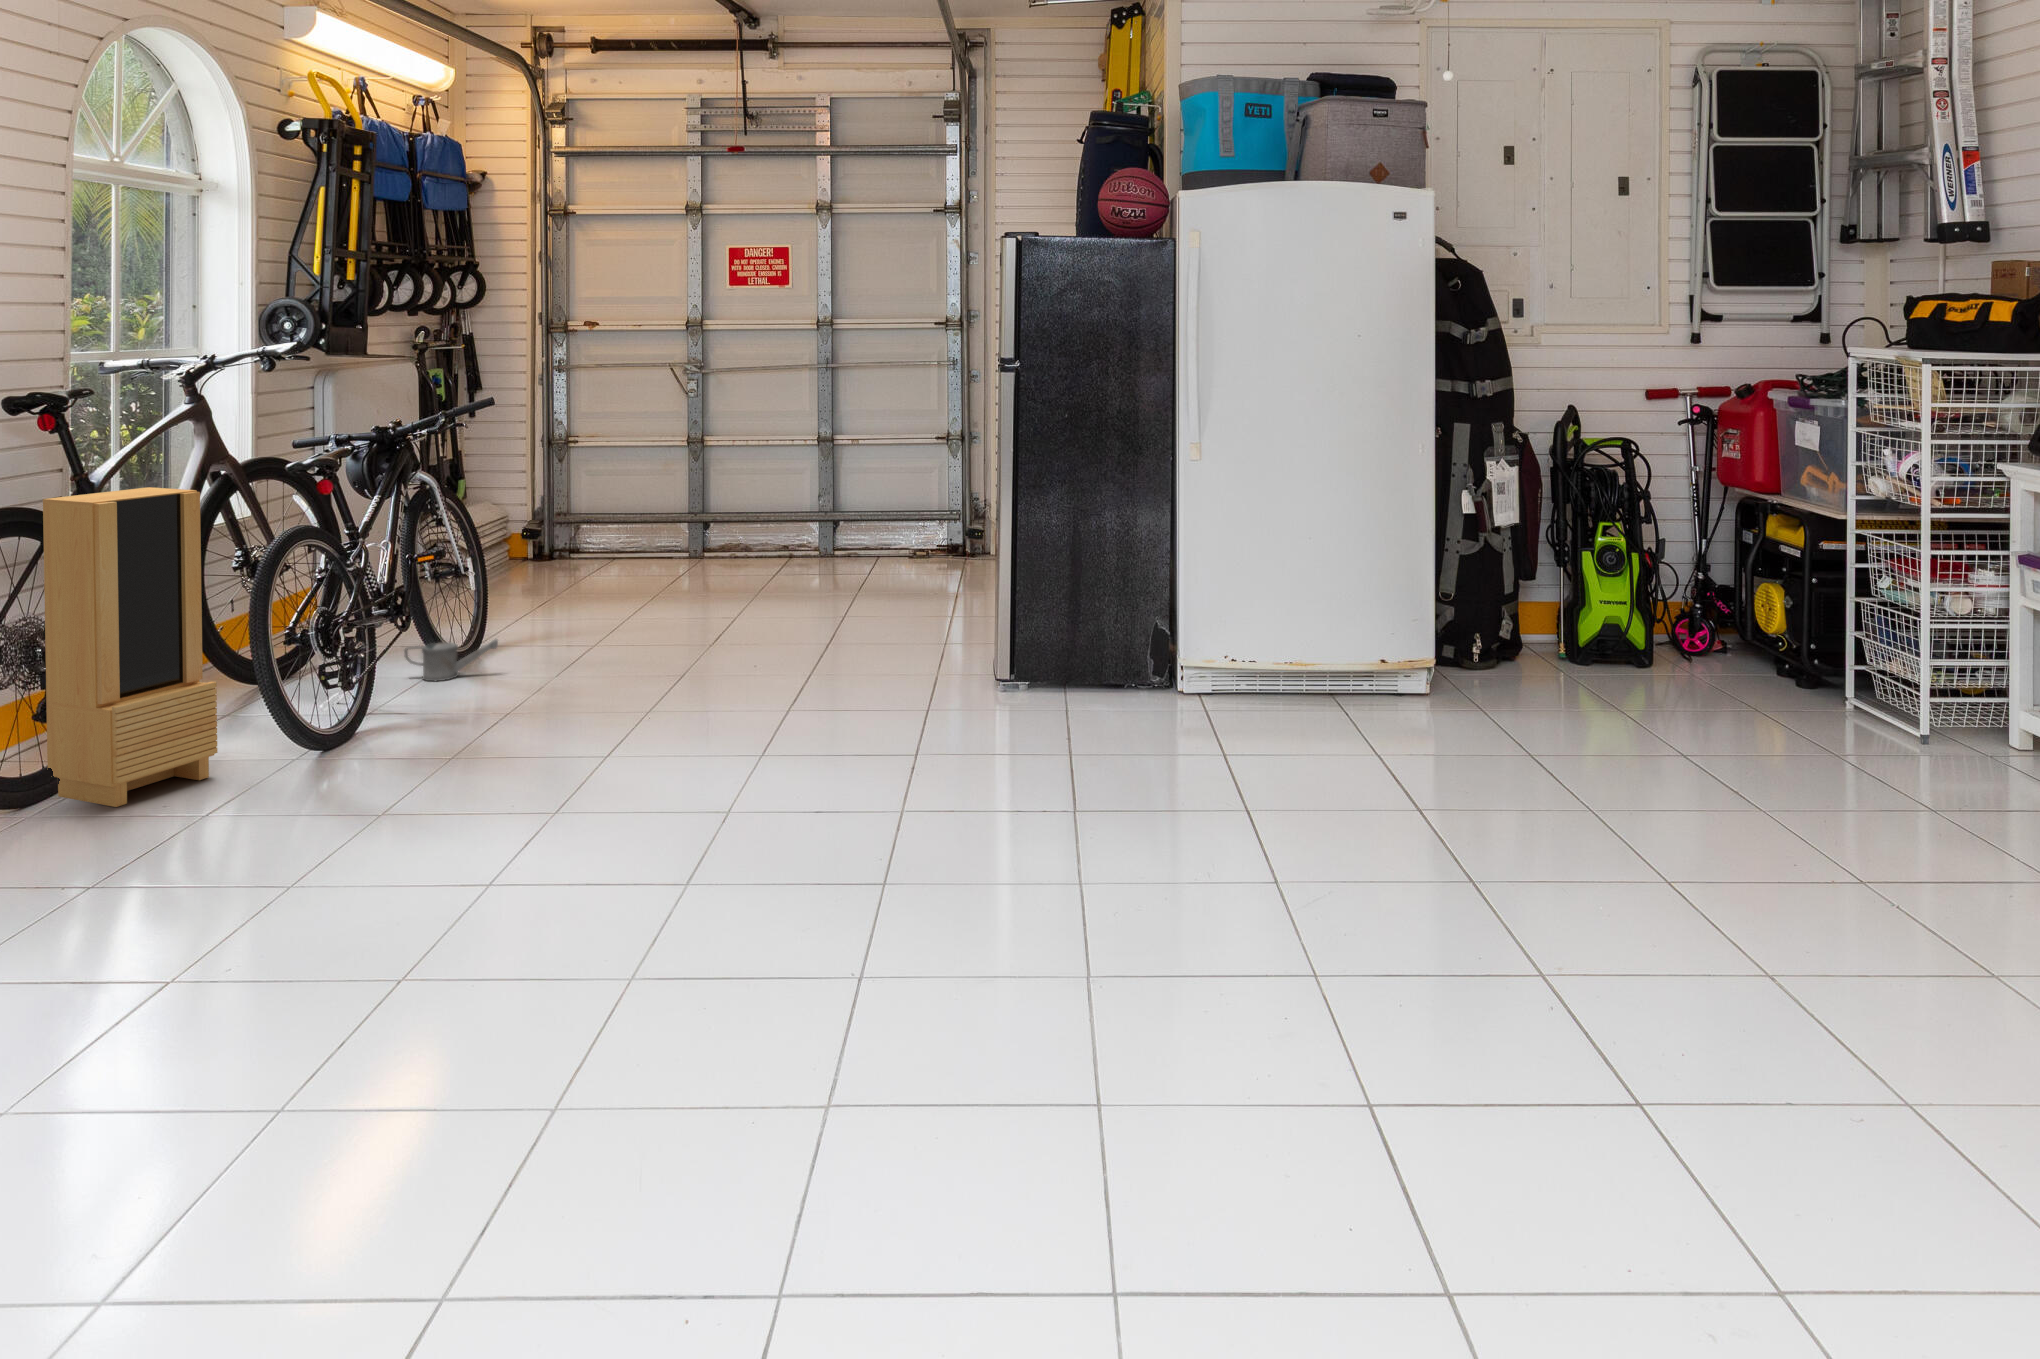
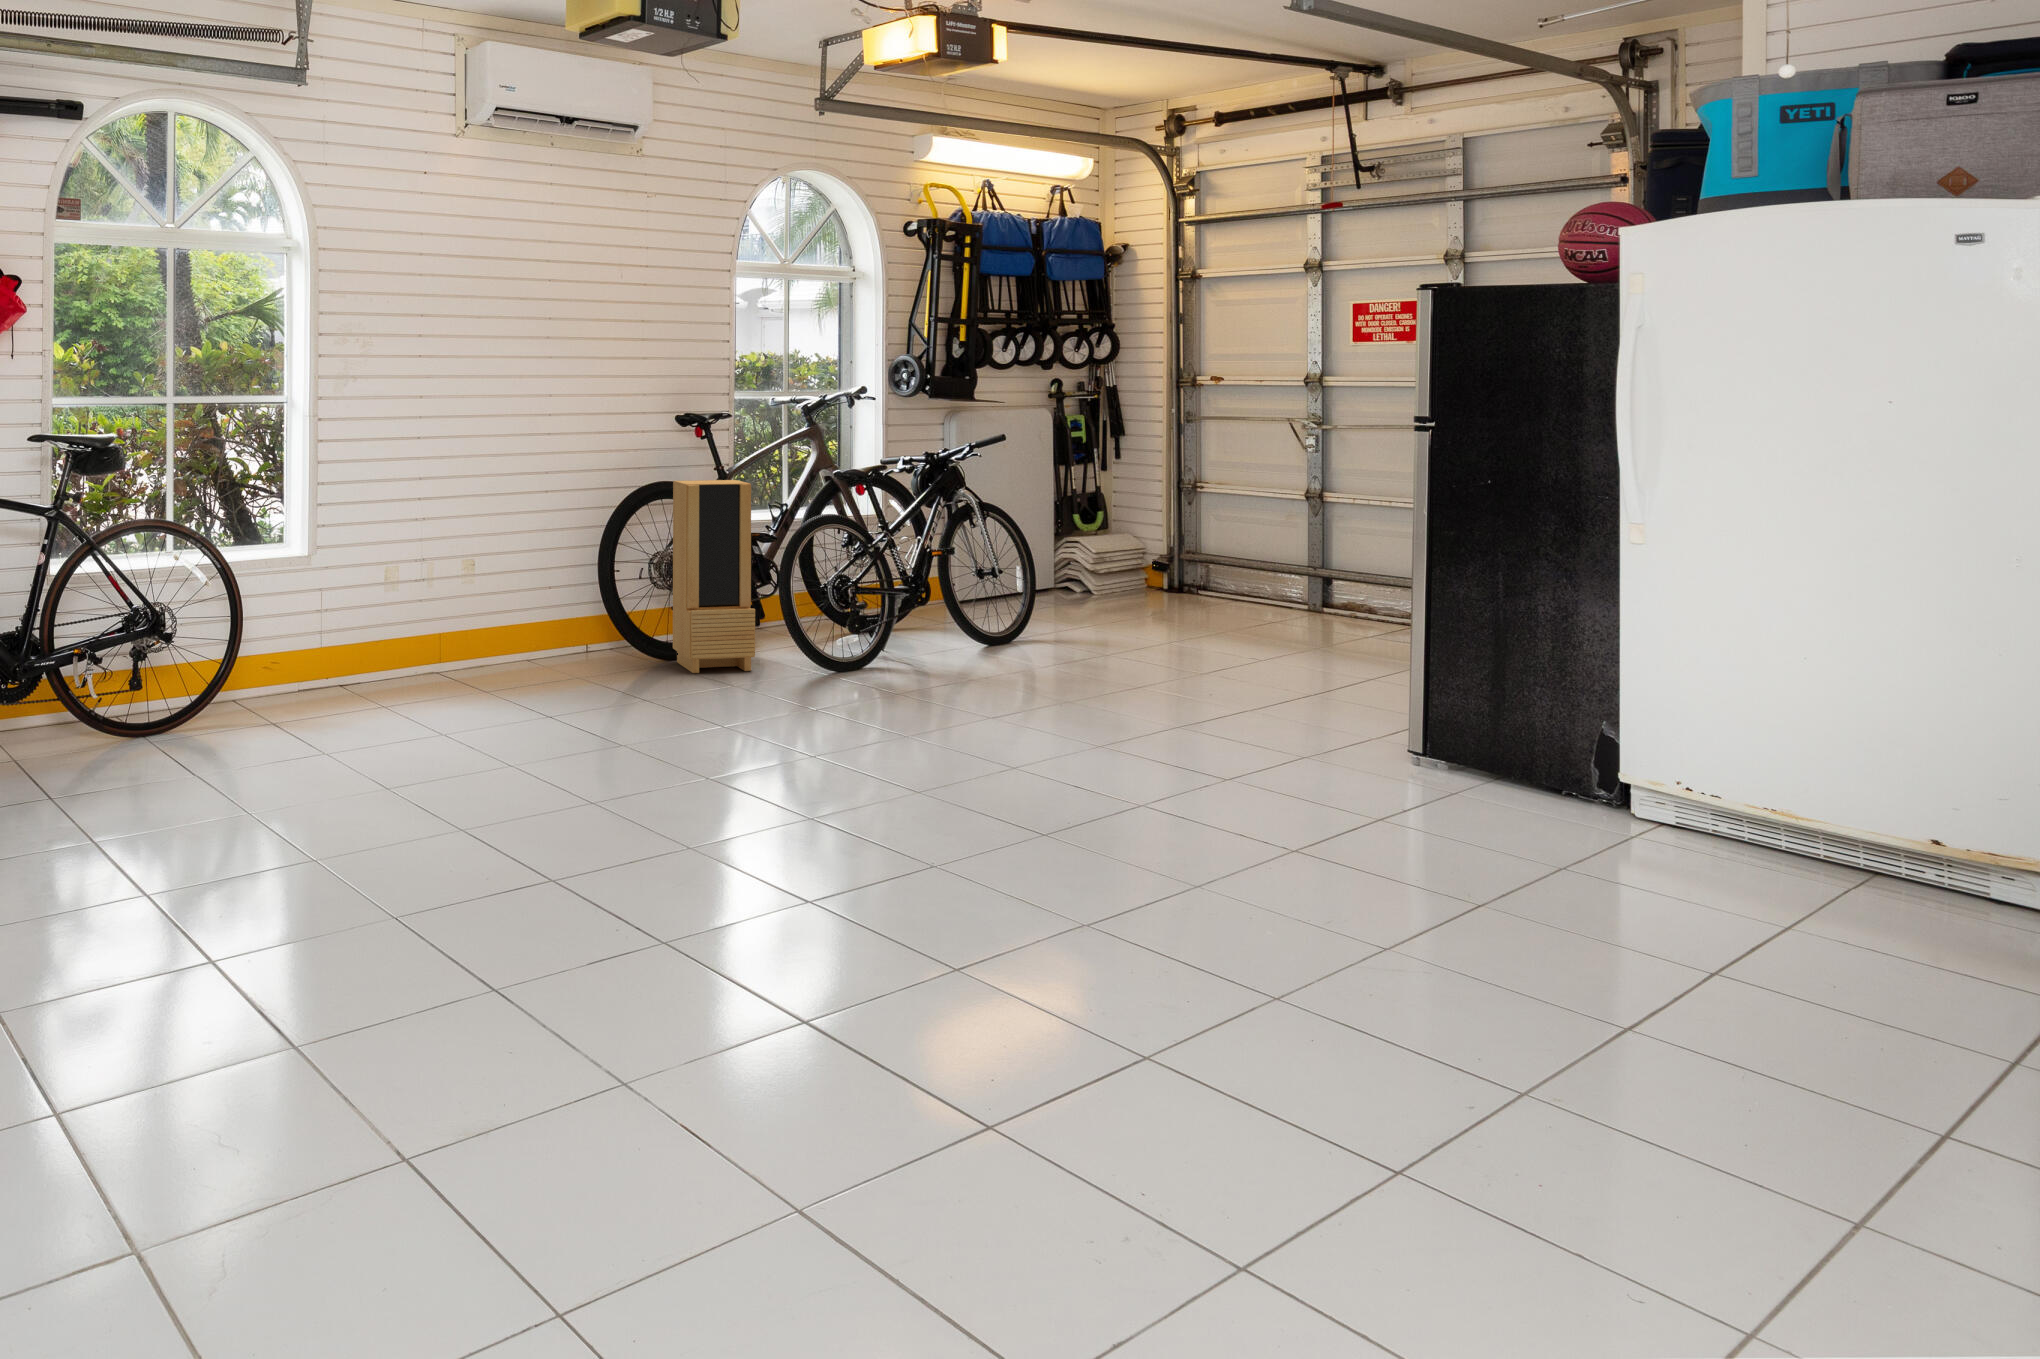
watering can: present [404,639,498,681] -> none [933,622,997,652]

